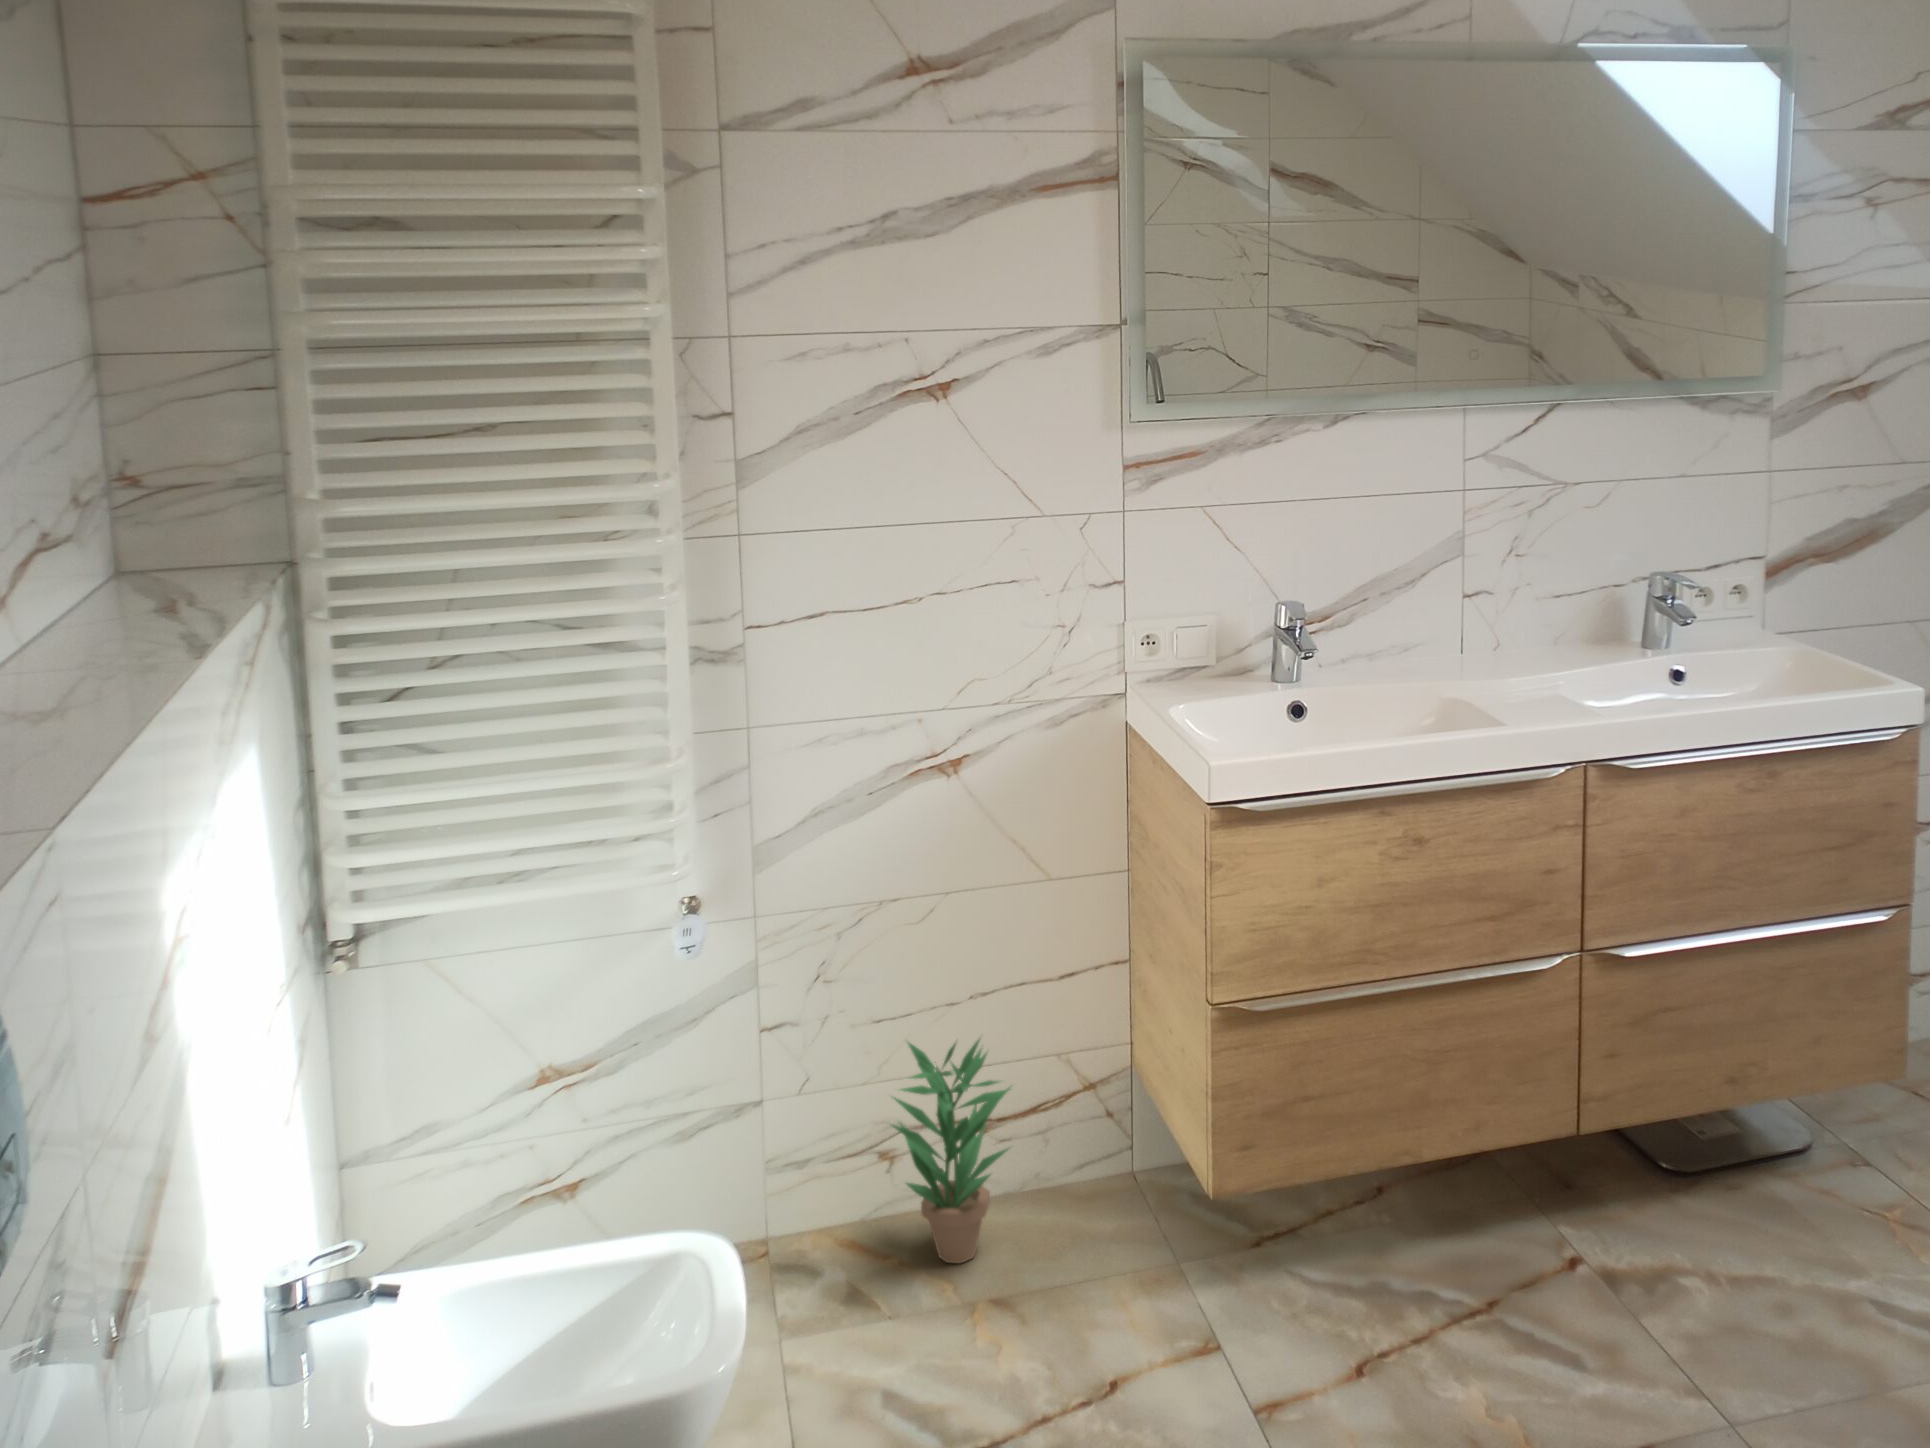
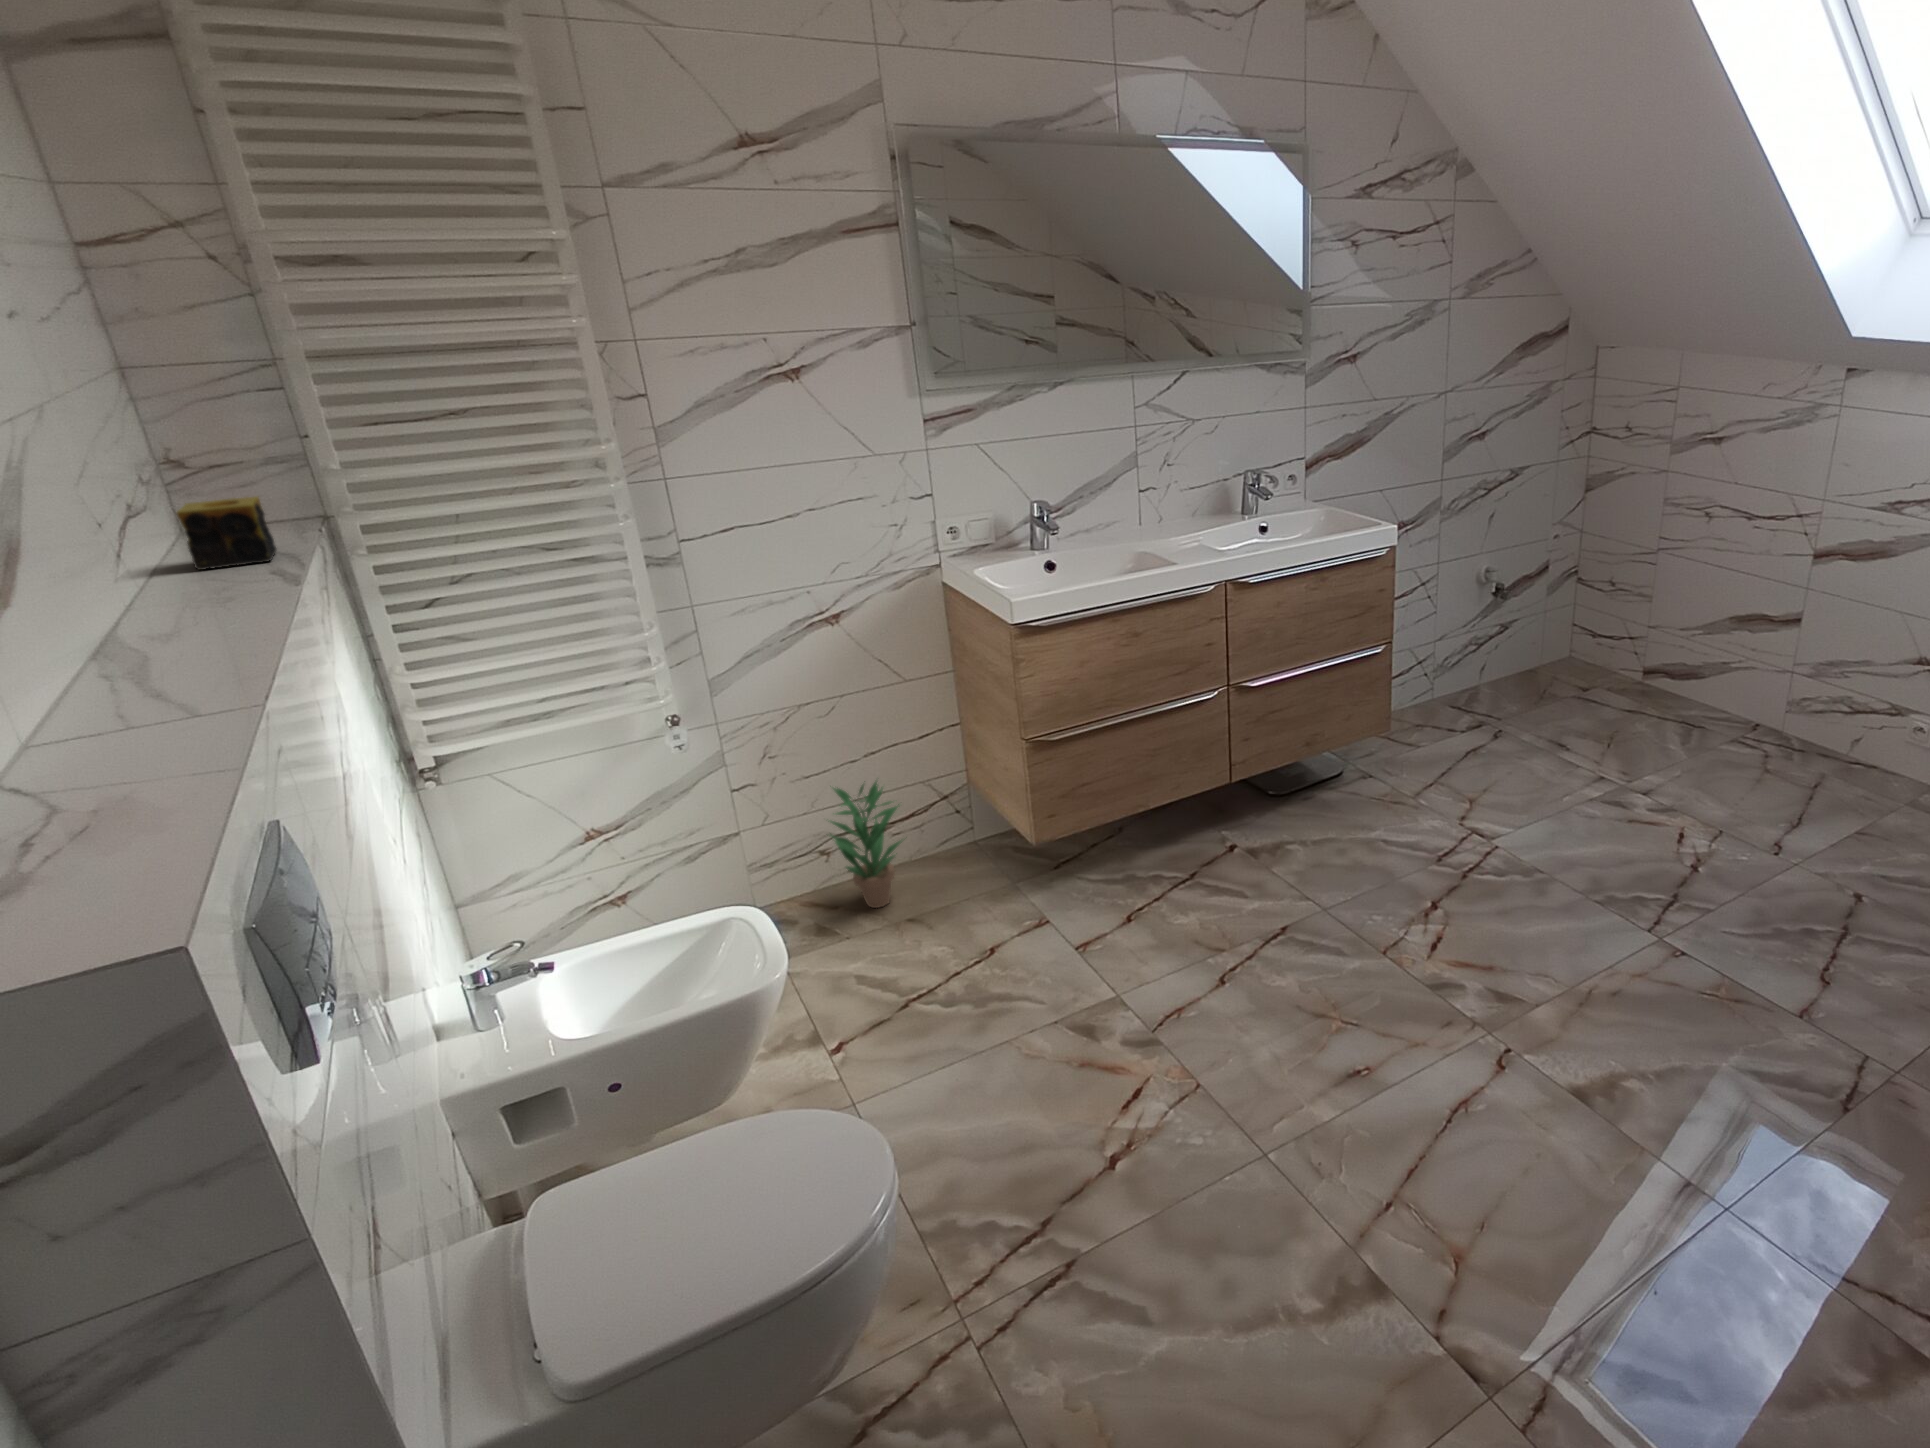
candle: none [86,533,200,629] -> present [177,497,277,570]

